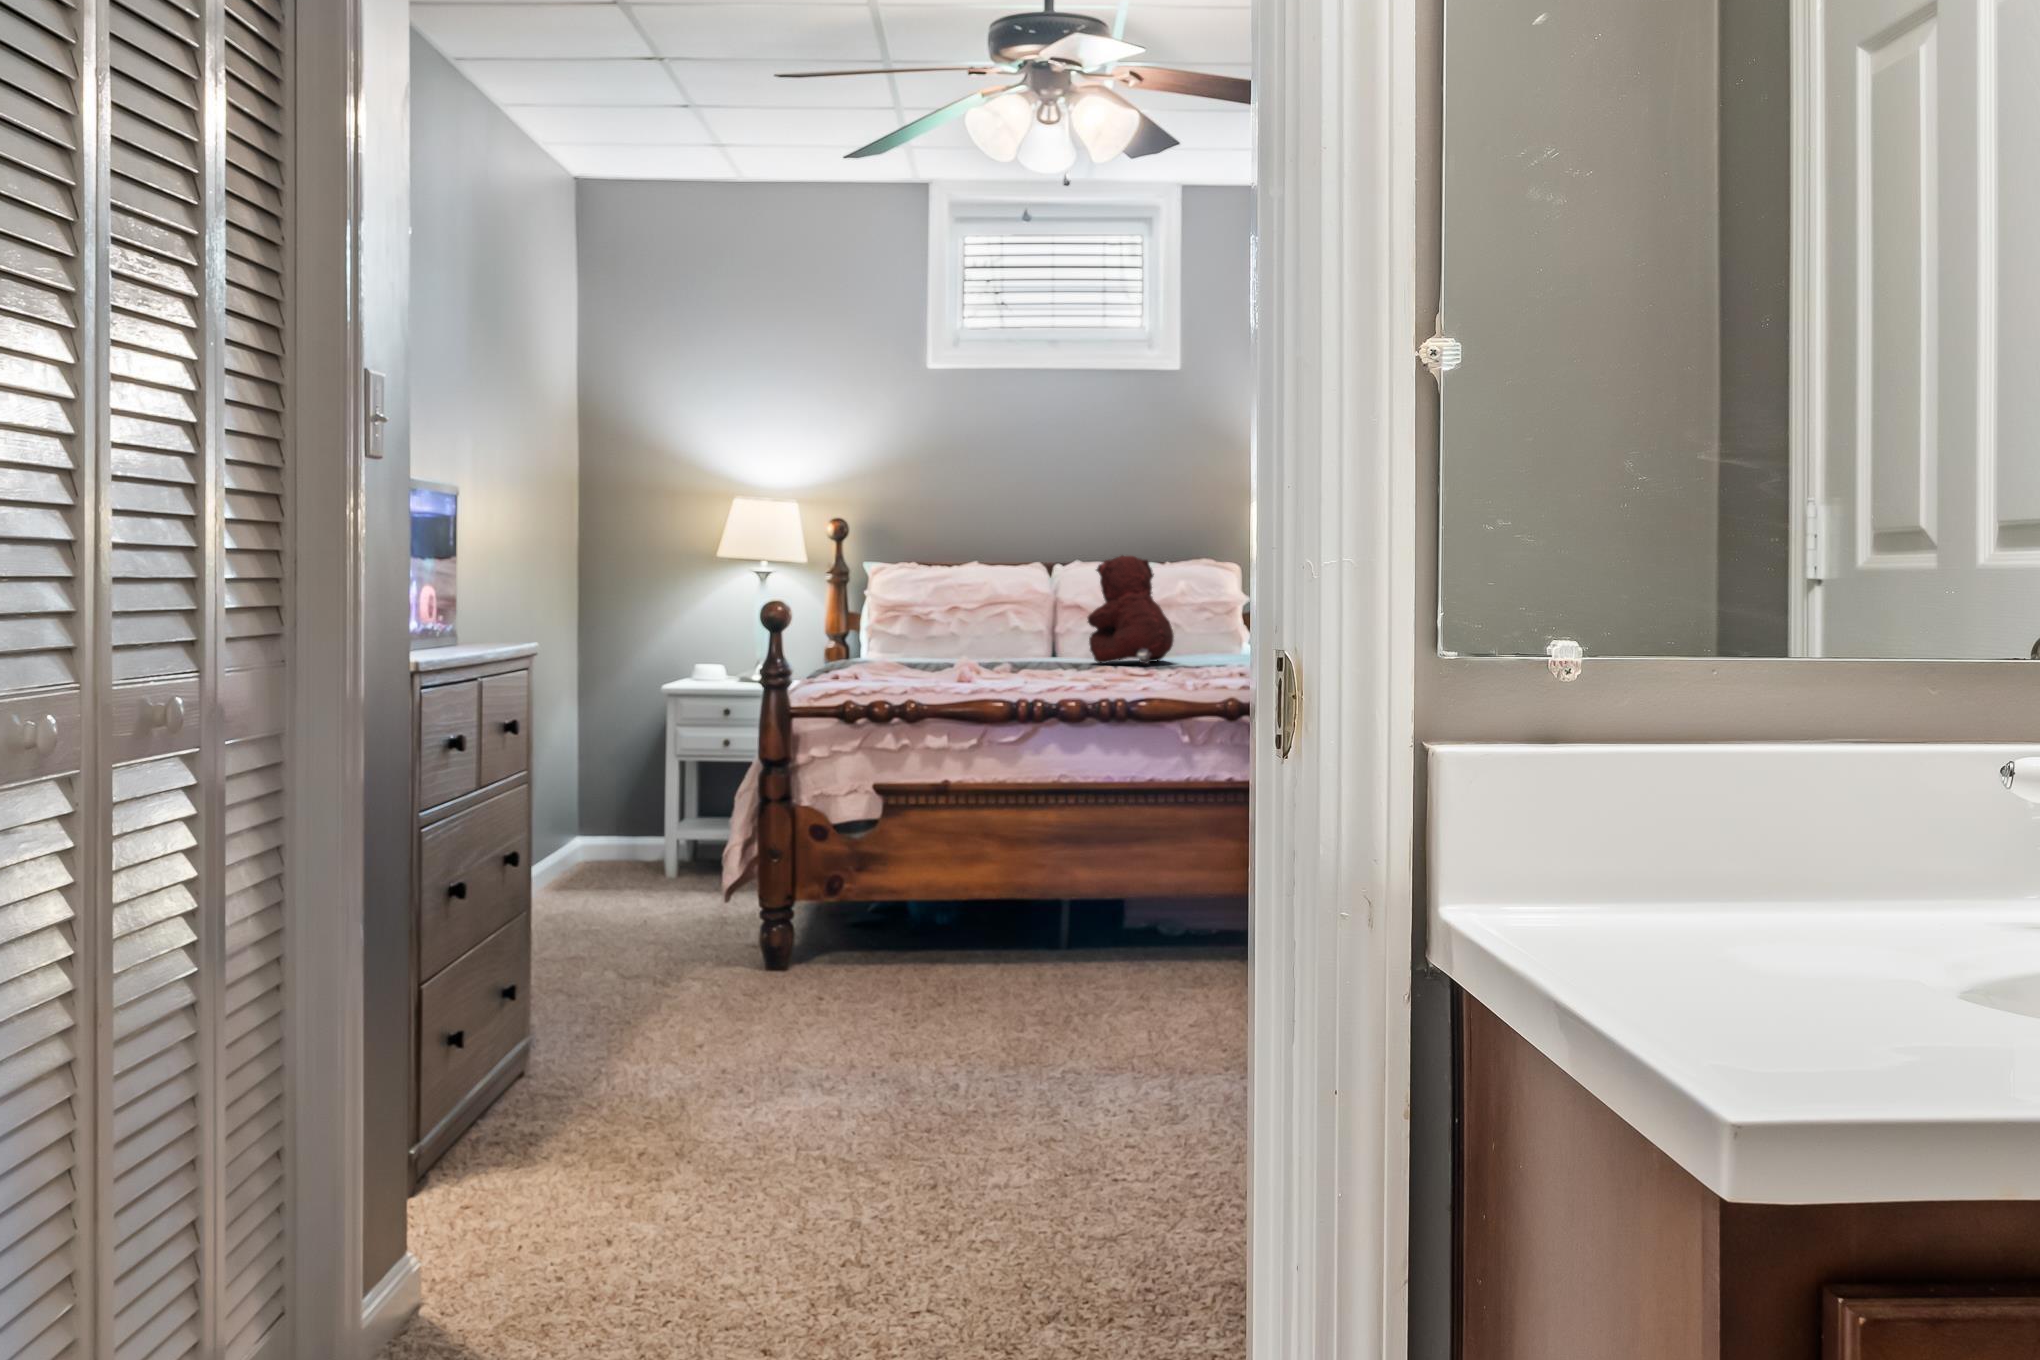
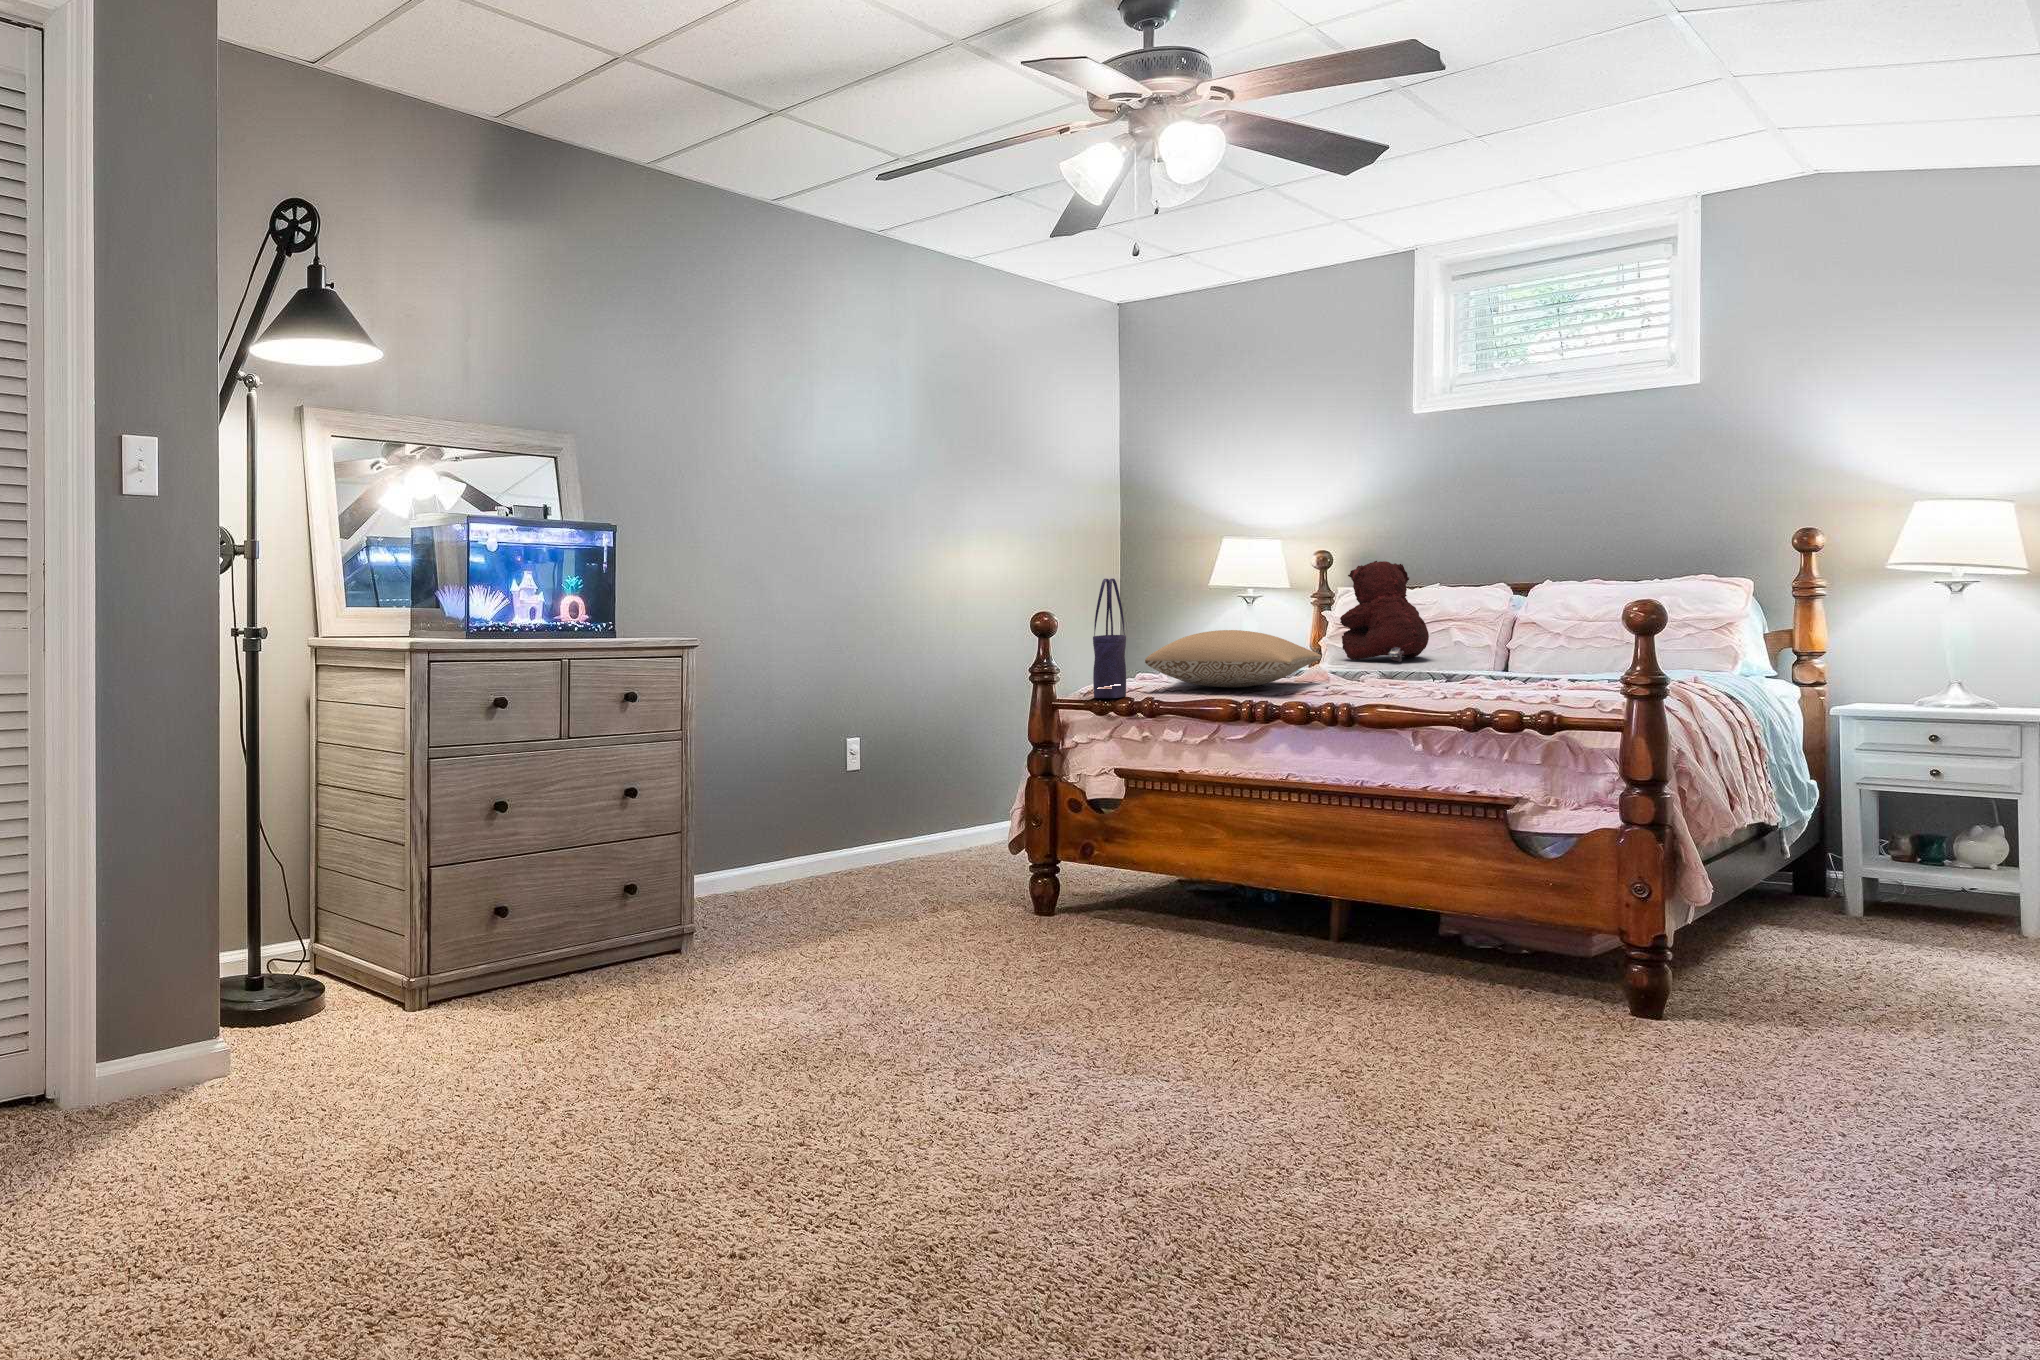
tote bag: none [843,557,879,699] -> present [1093,578,1126,698]
pillow: none [898,623,1080,687] -> present [1145,630,1322,687]

